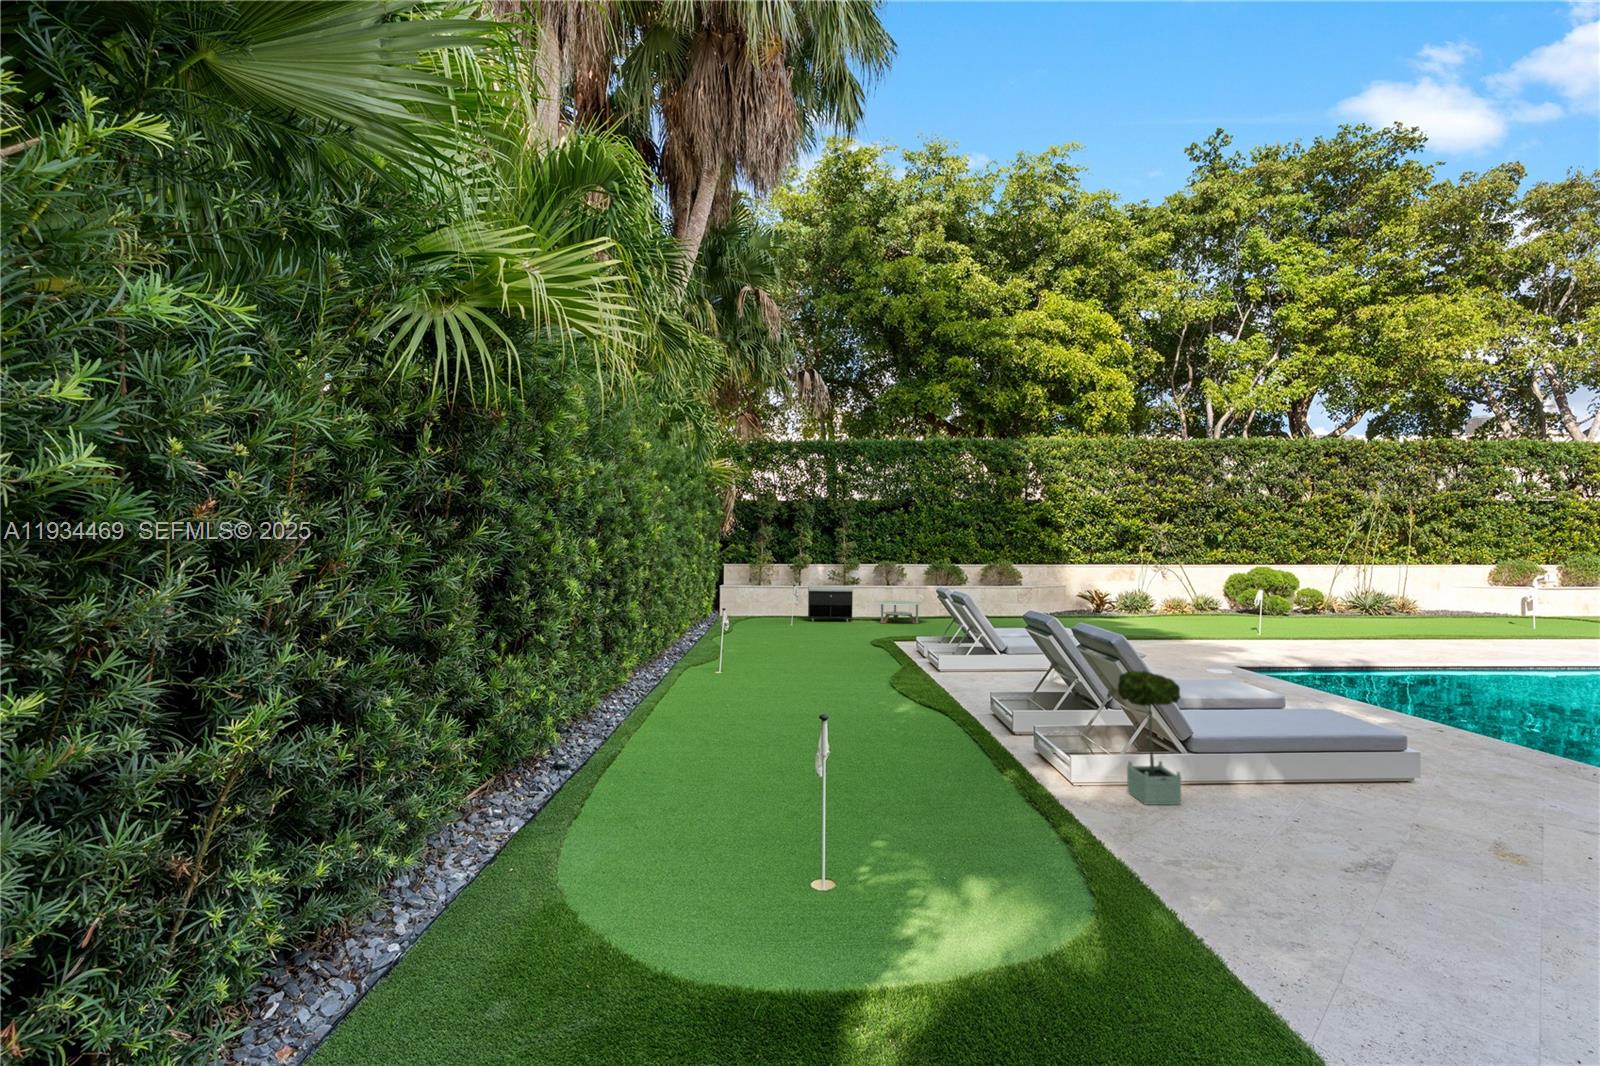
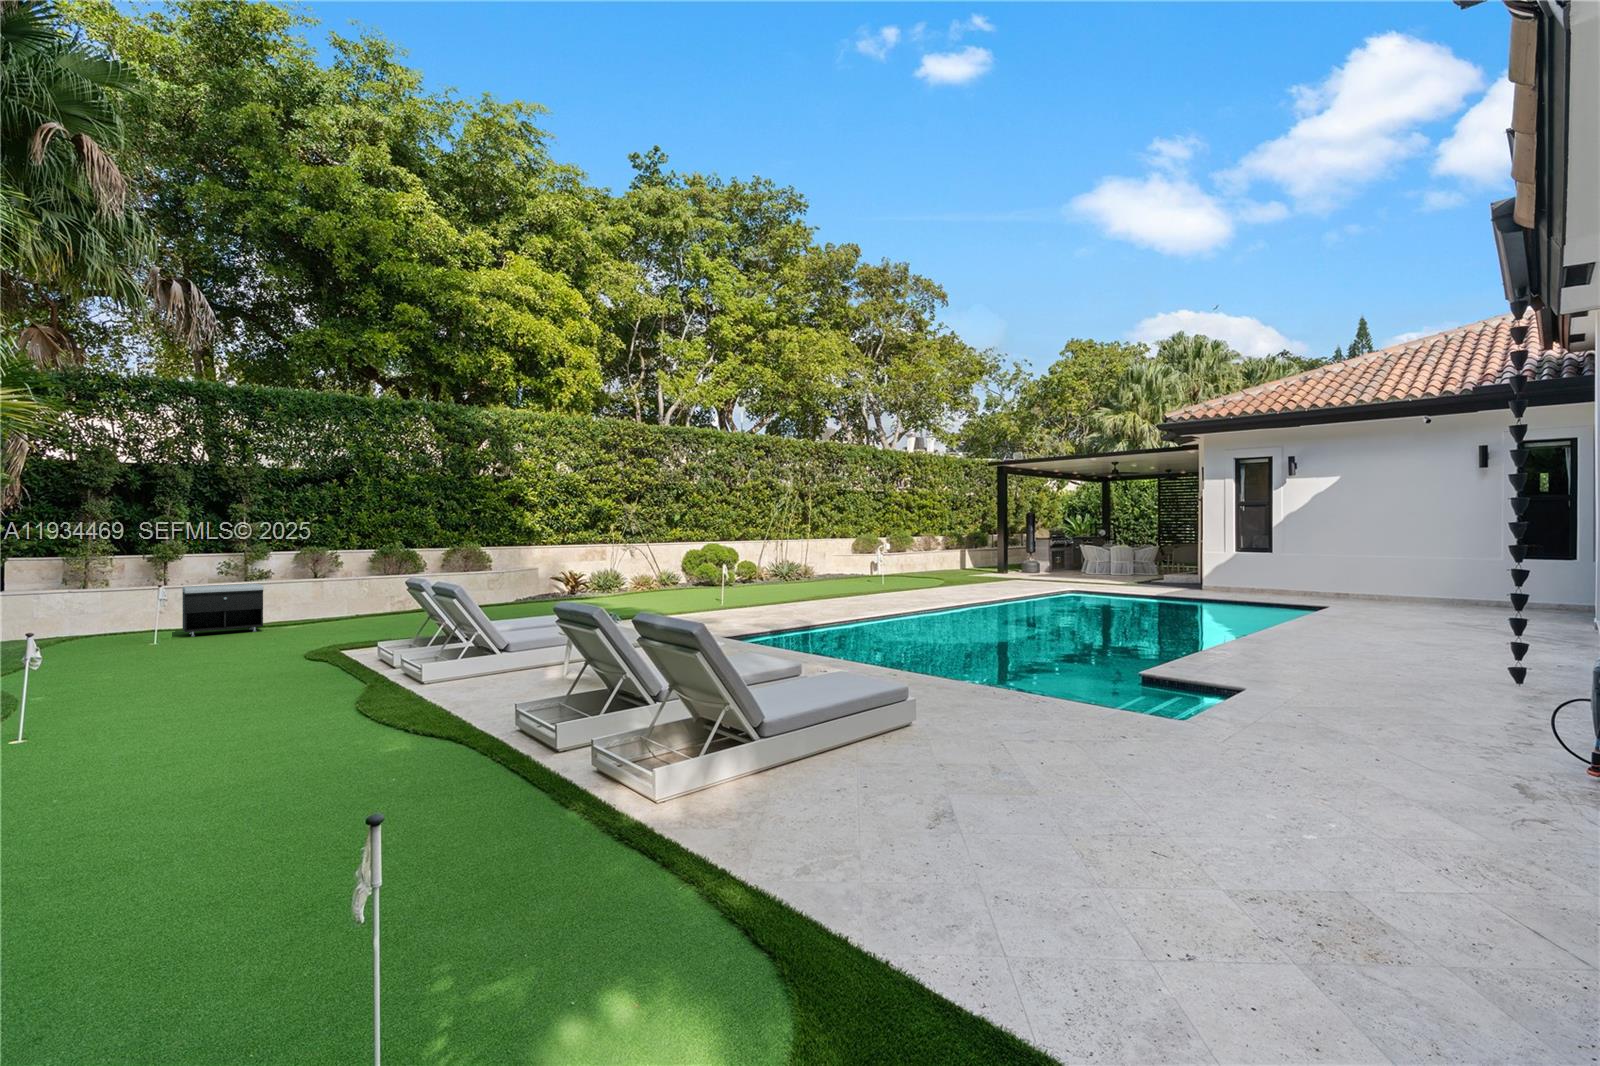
round table: present [874,601,923,624] -> none [298,597,372,629]
potted tree: present [1118,671,1181,805] -> none [690,655,755,802]

